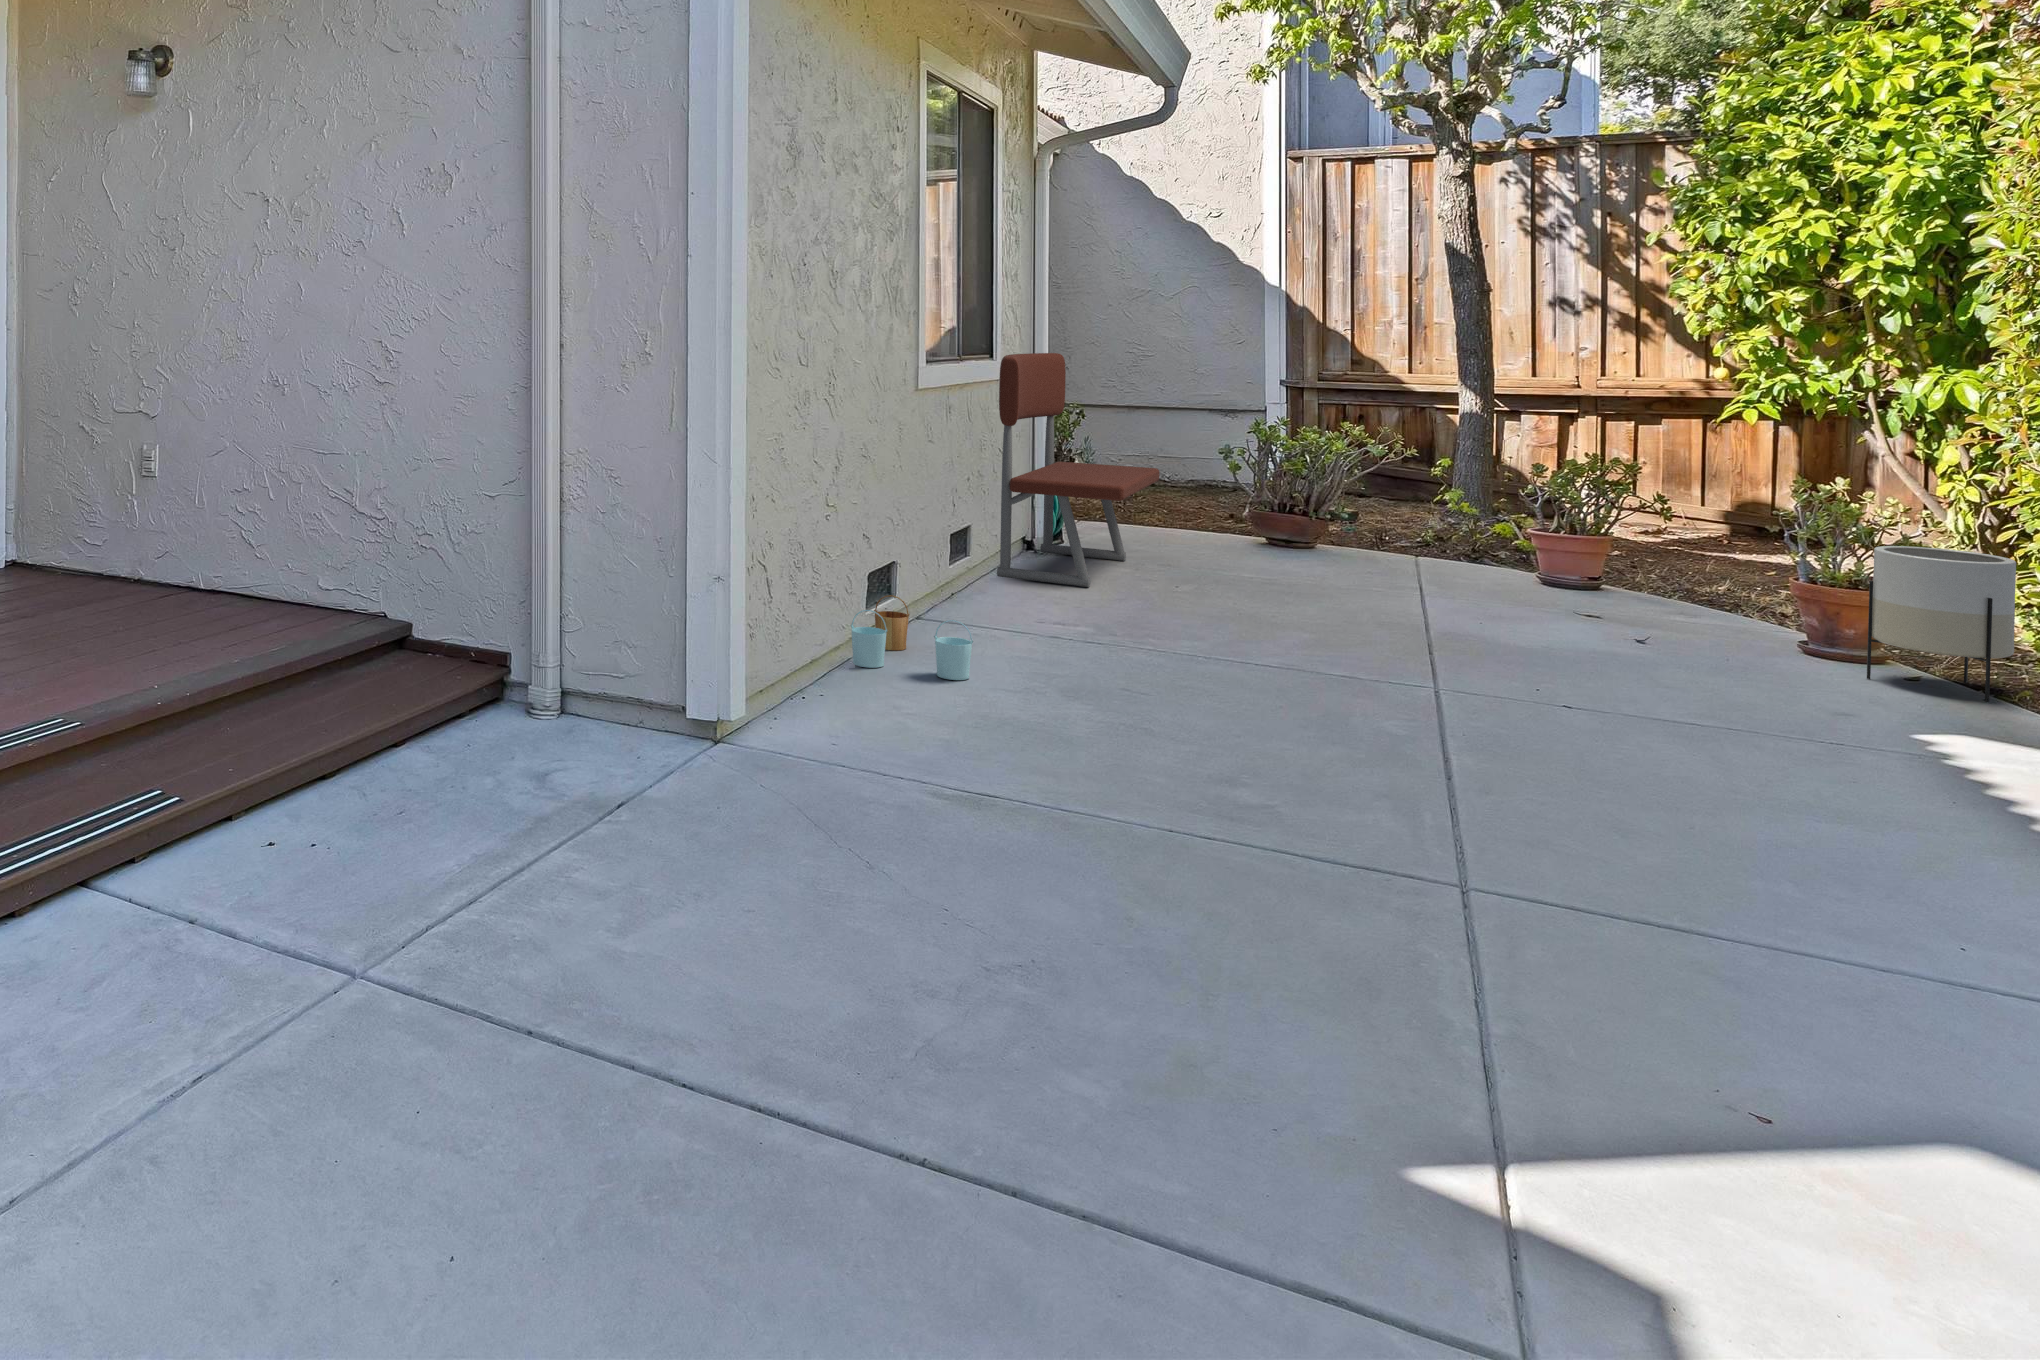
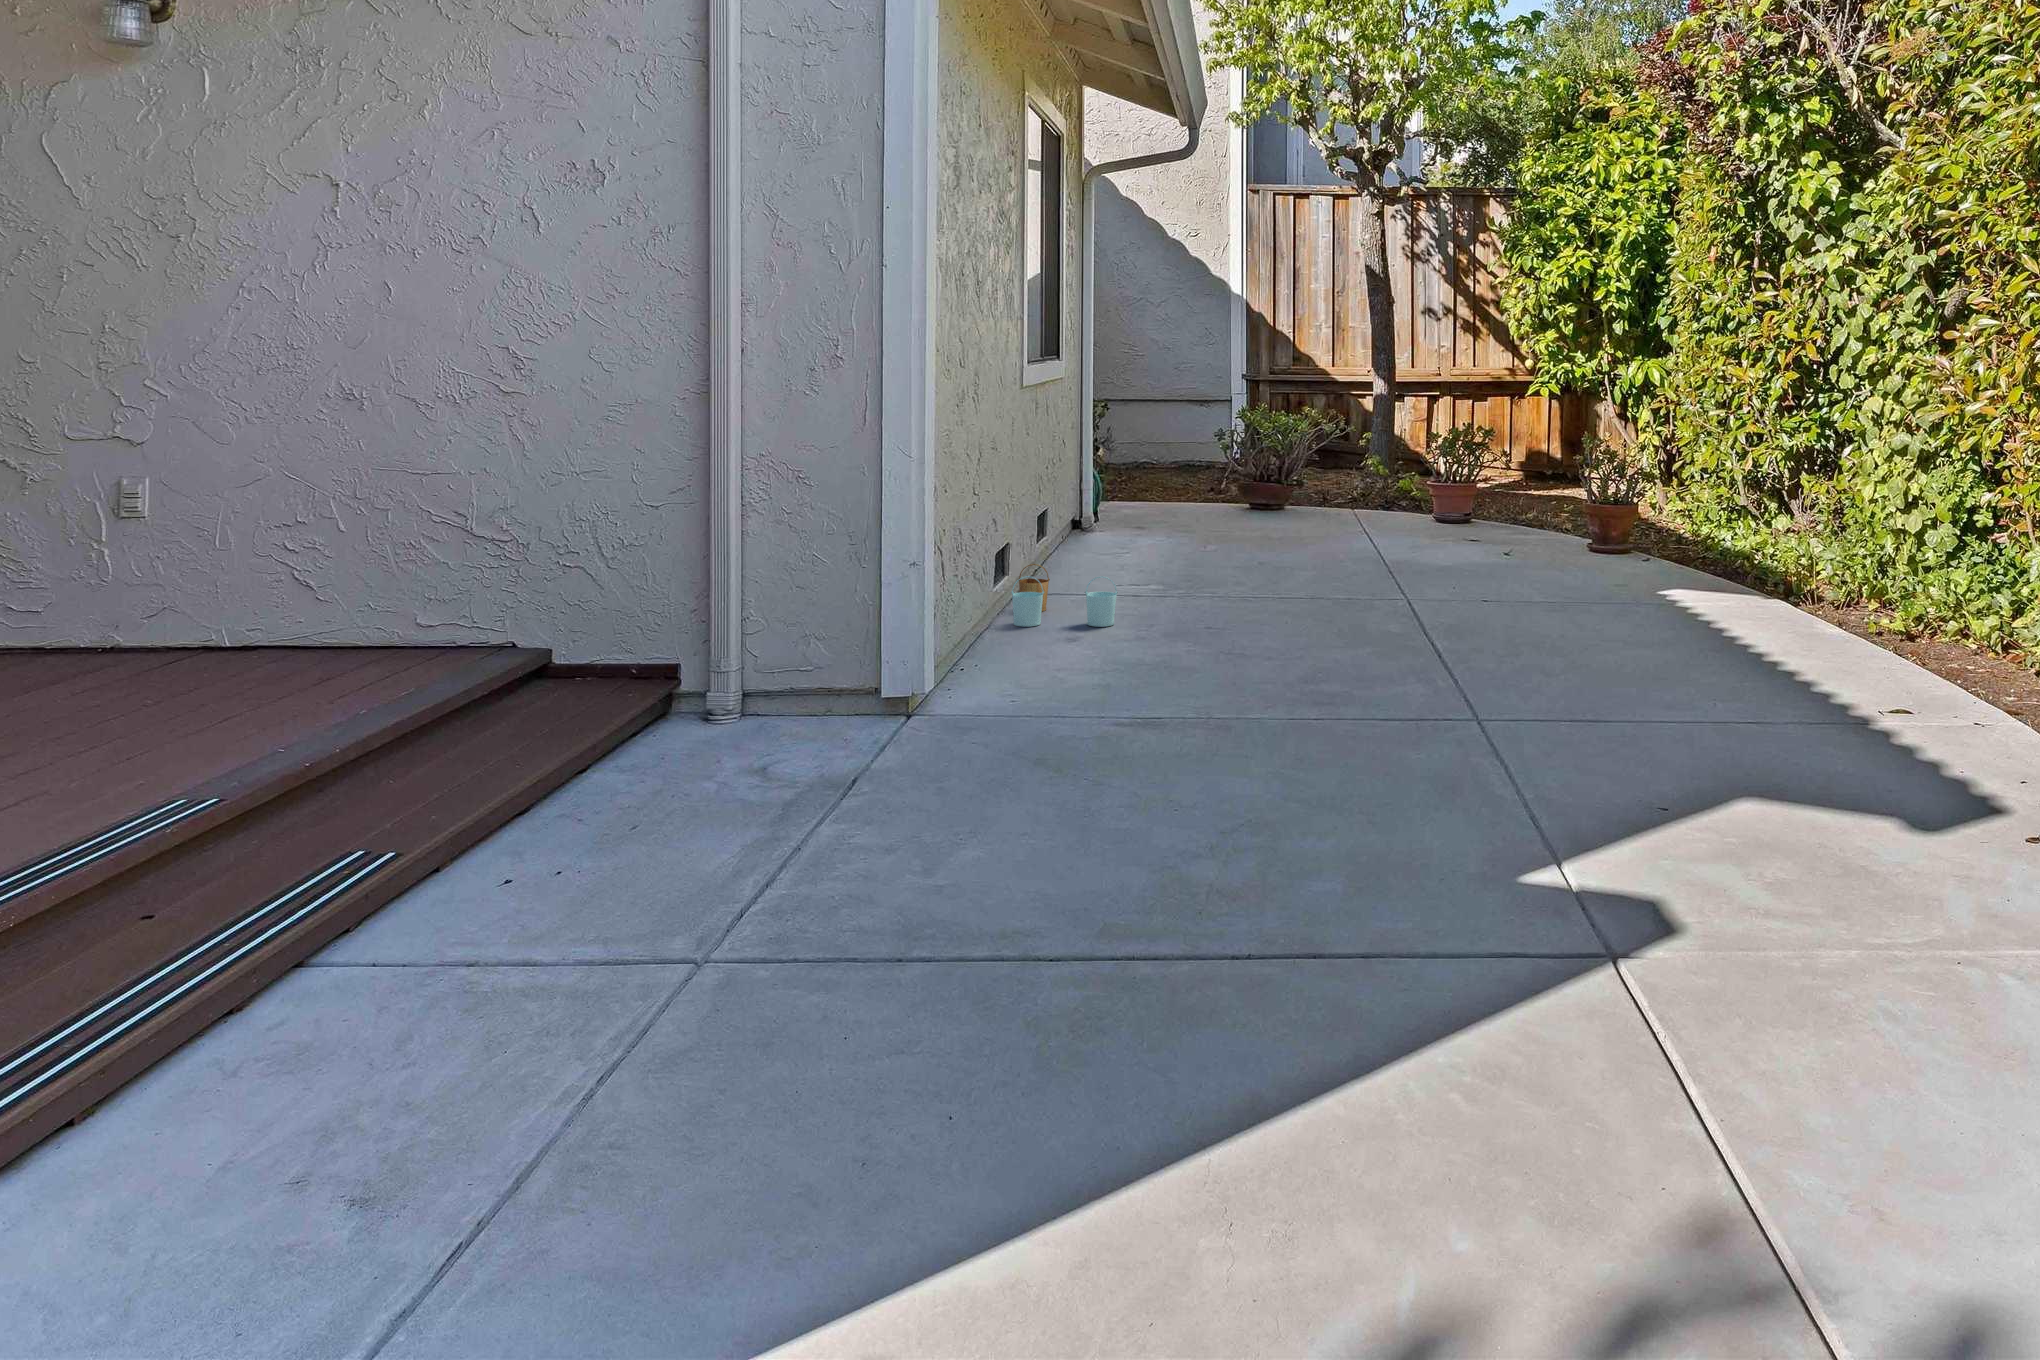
bench: present [997,353,1160,587] -> none [1067,351,1185,550]
planter: present [1867,546,2016,702] -> none [1624,472,1691,565]

